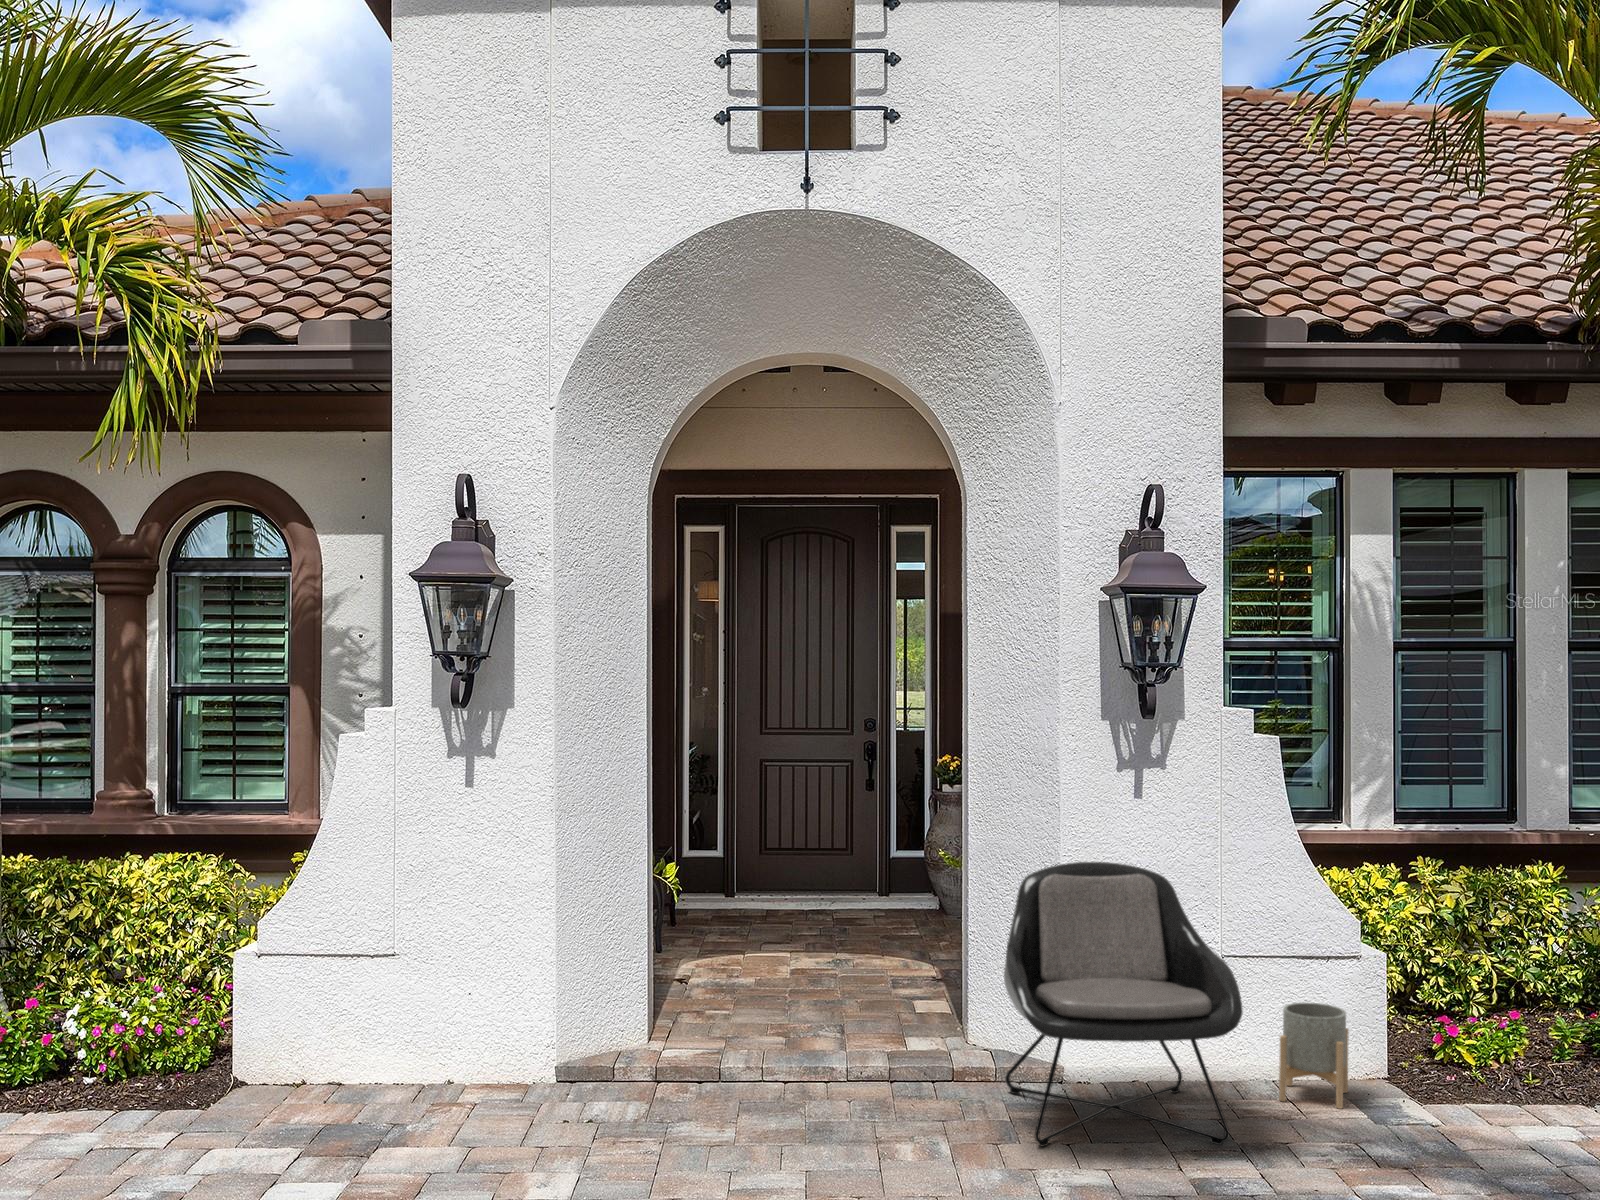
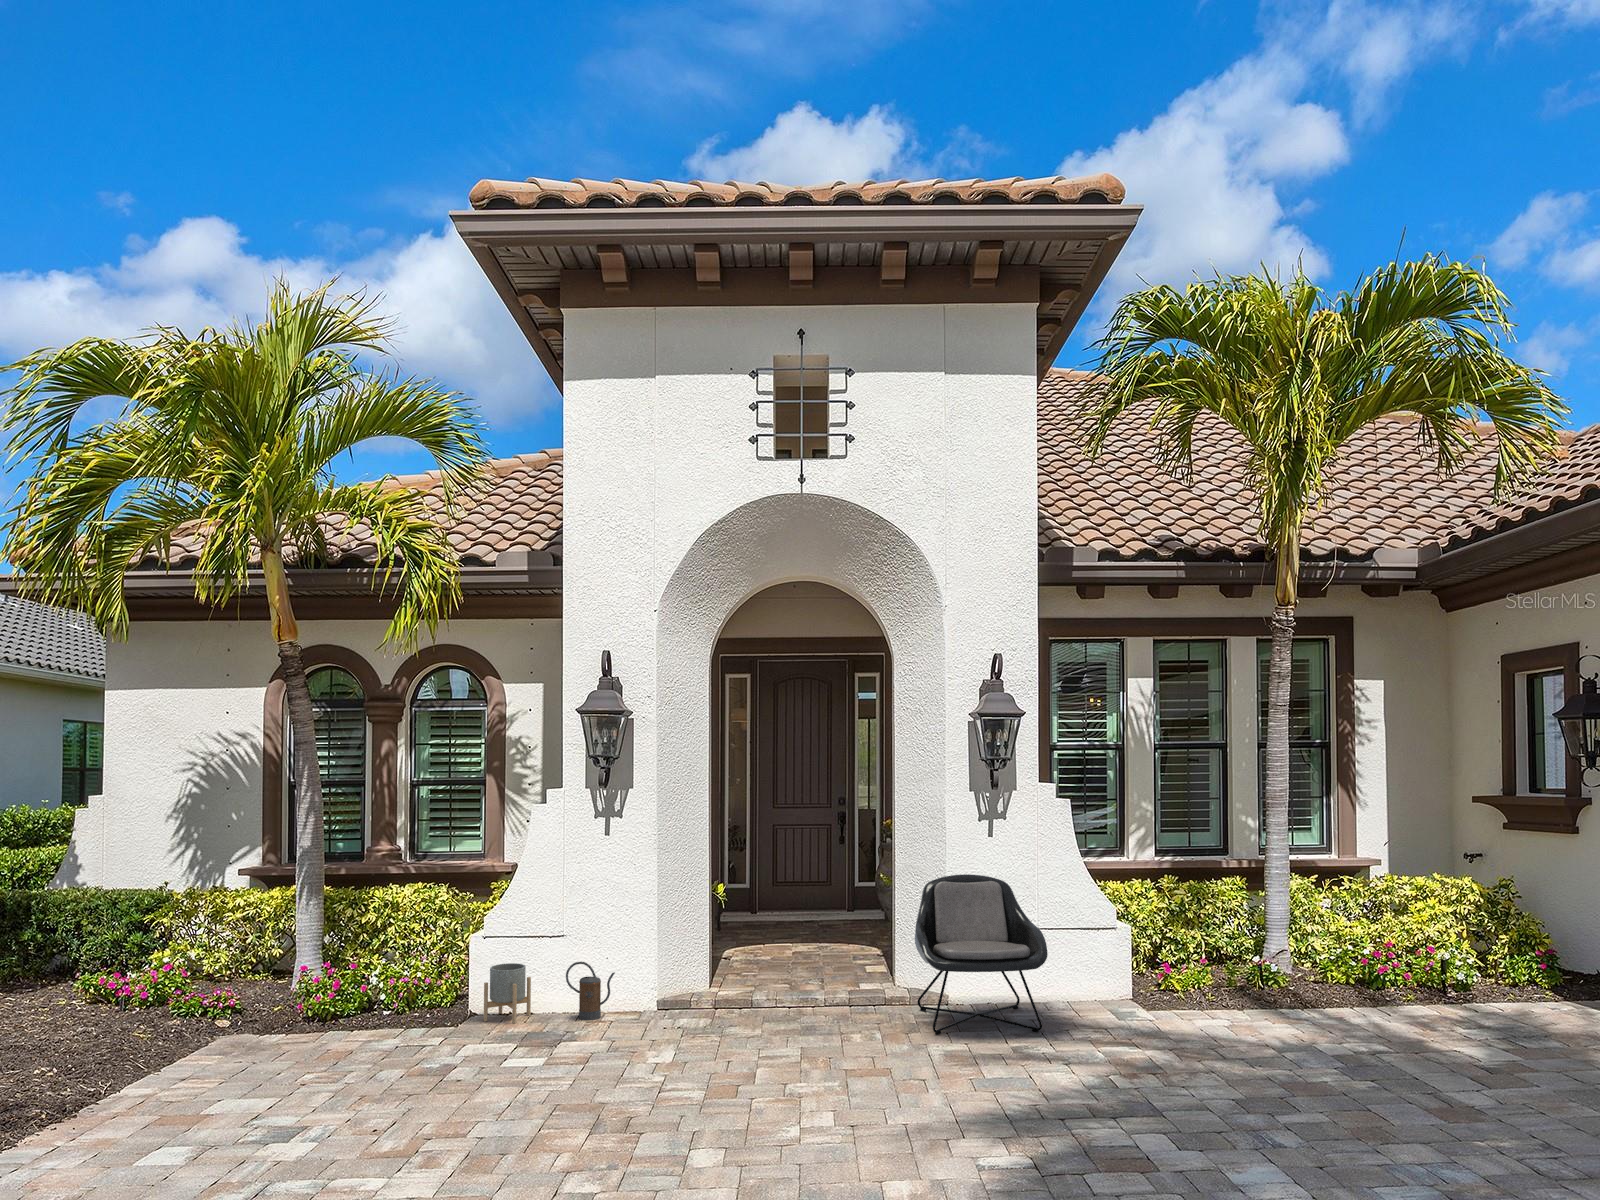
watering can: none [396,1003,482,1103] -> present [566,962,615,1020]
planter: present [1279,1003,1349,1109] -> present [484,963,531,1023]

